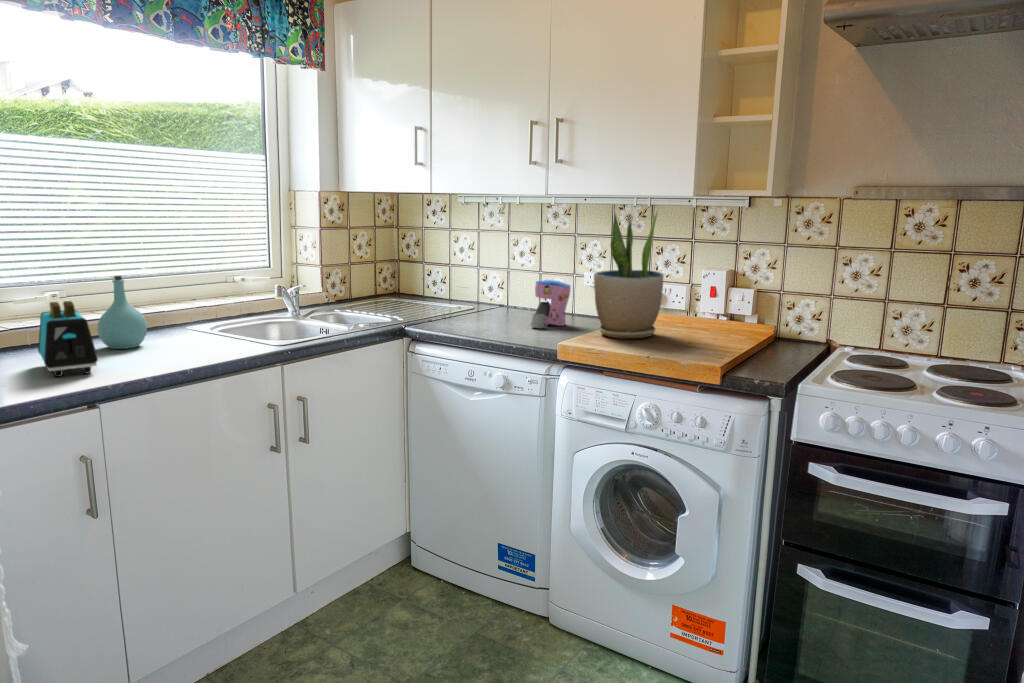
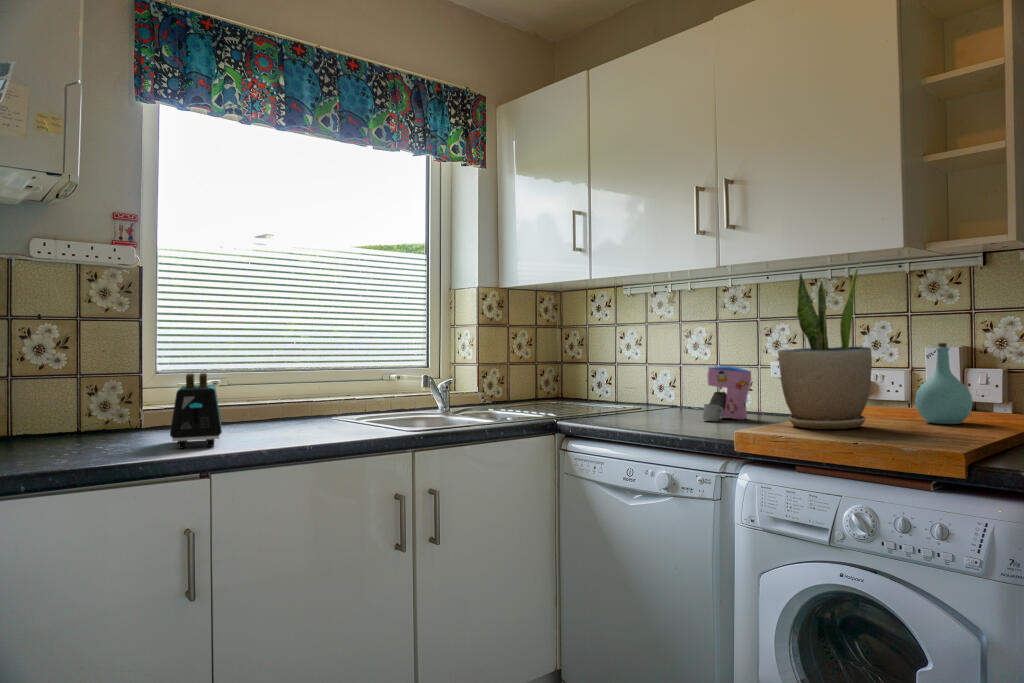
bottle: present [97,276,147,349] -> present [915,343,973,424]

